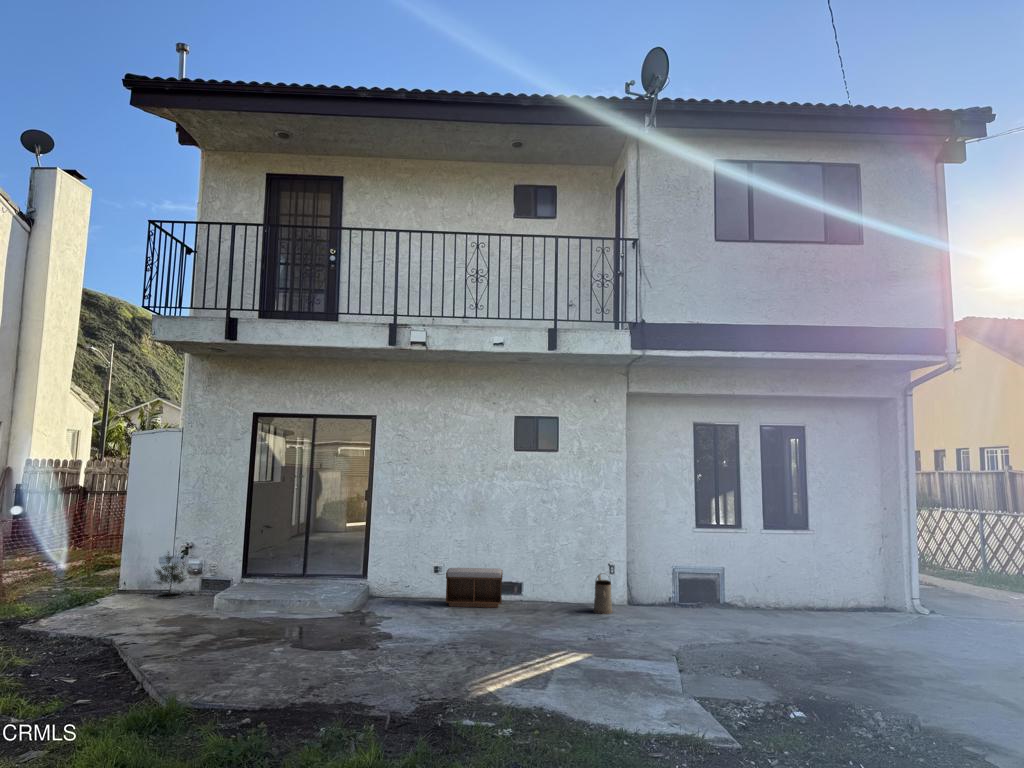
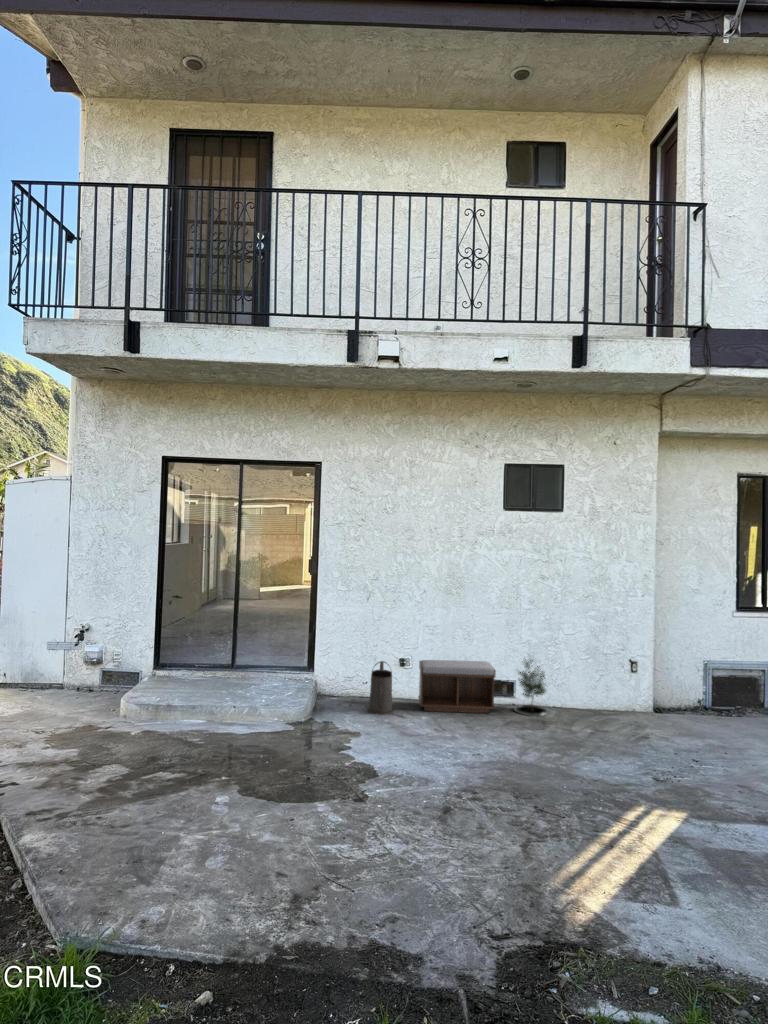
potted tree: present [155,552,185,599] -> present [515,659,548,716]
watering can: present [593,574,613,614] -> present [368,661,393,715]

